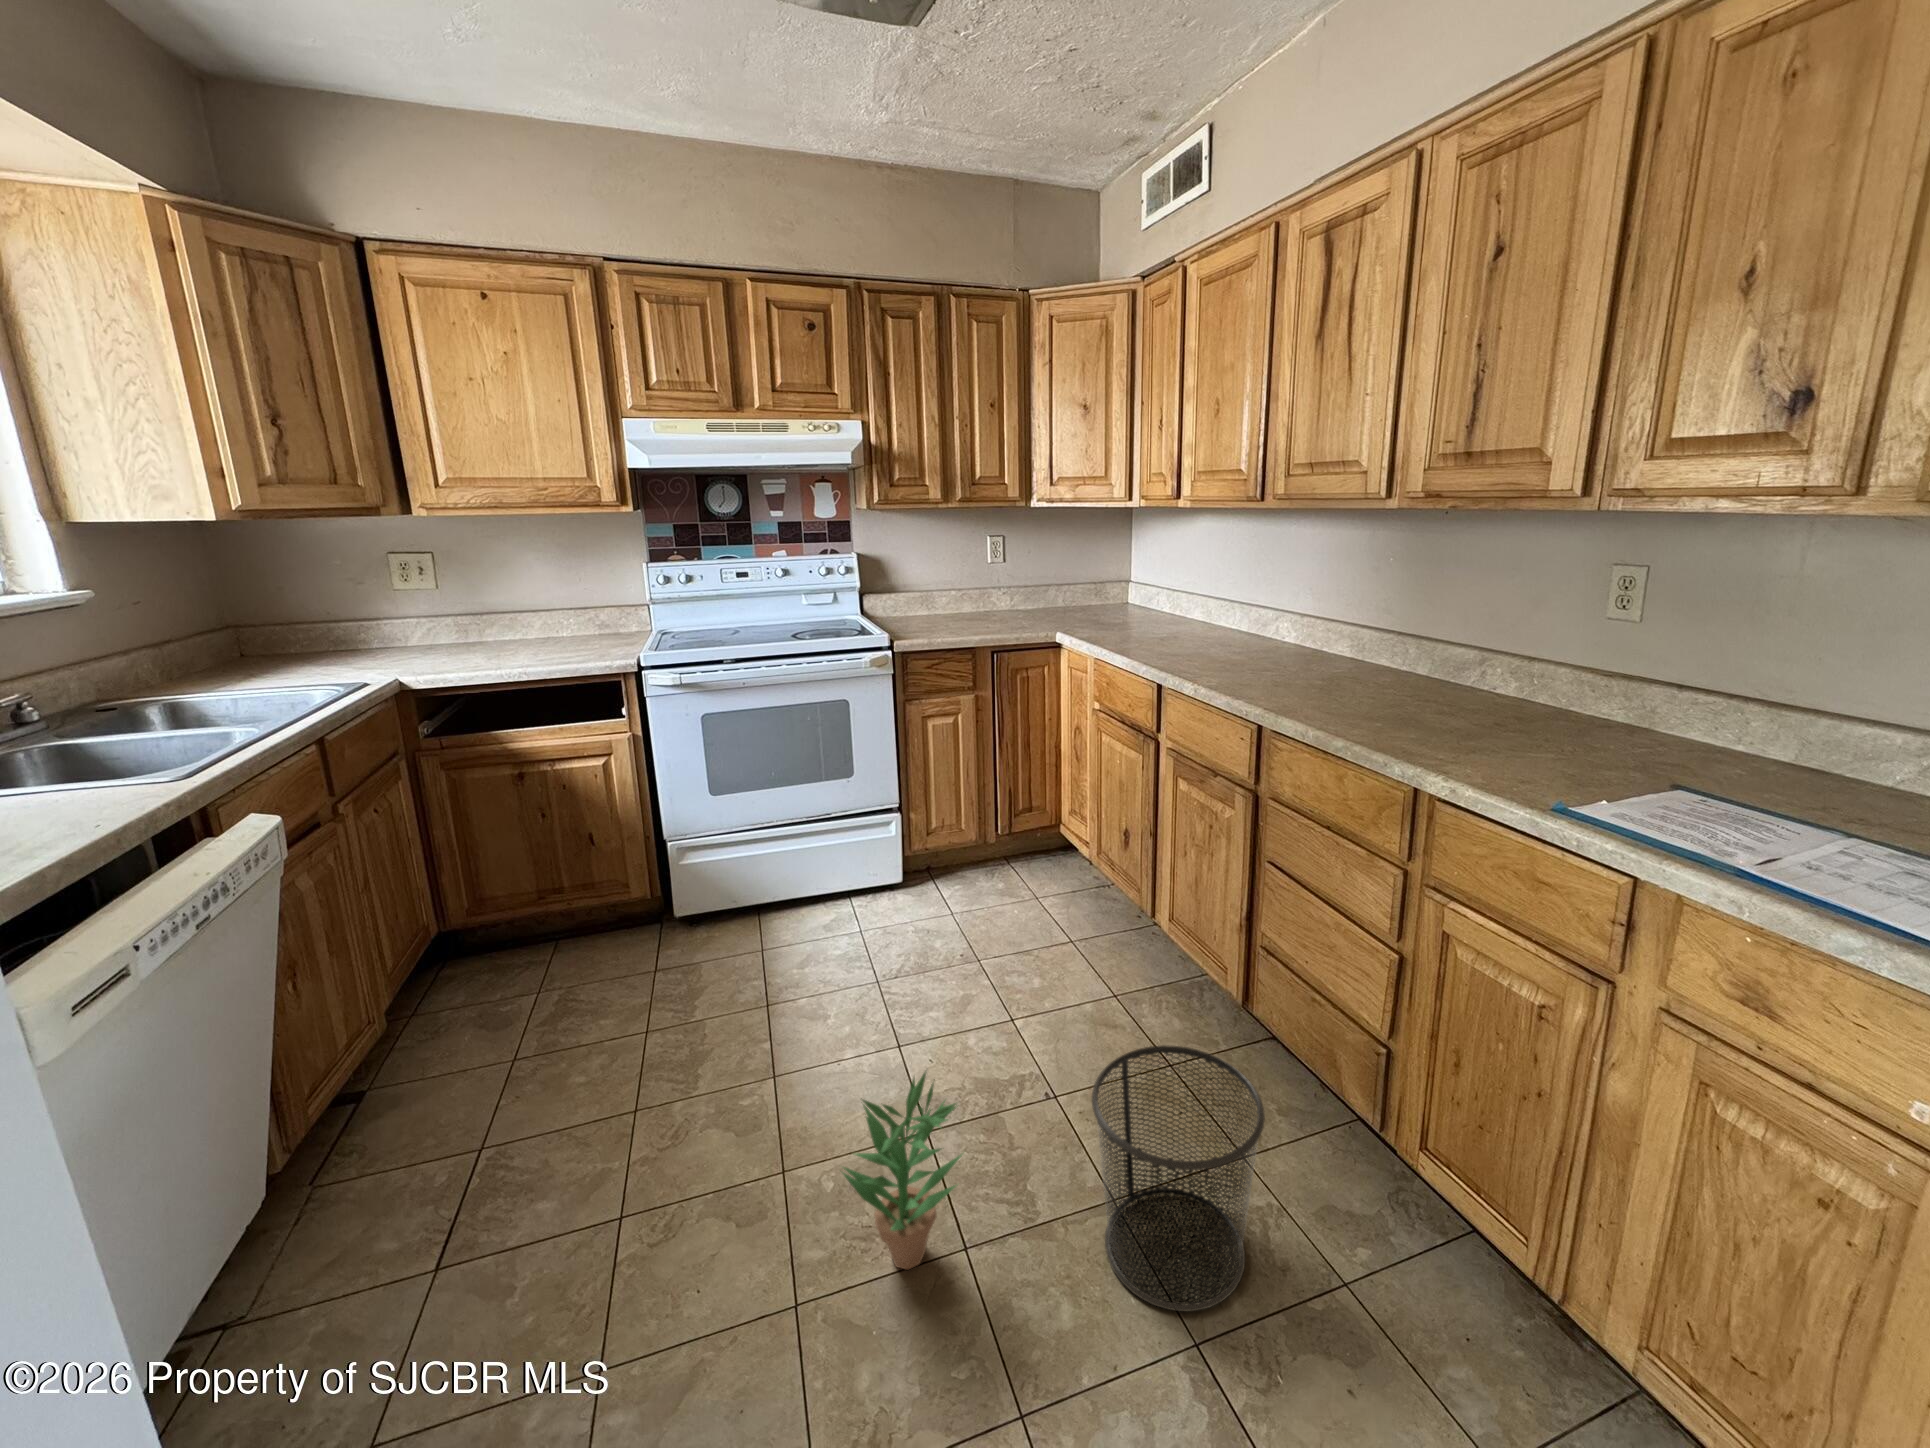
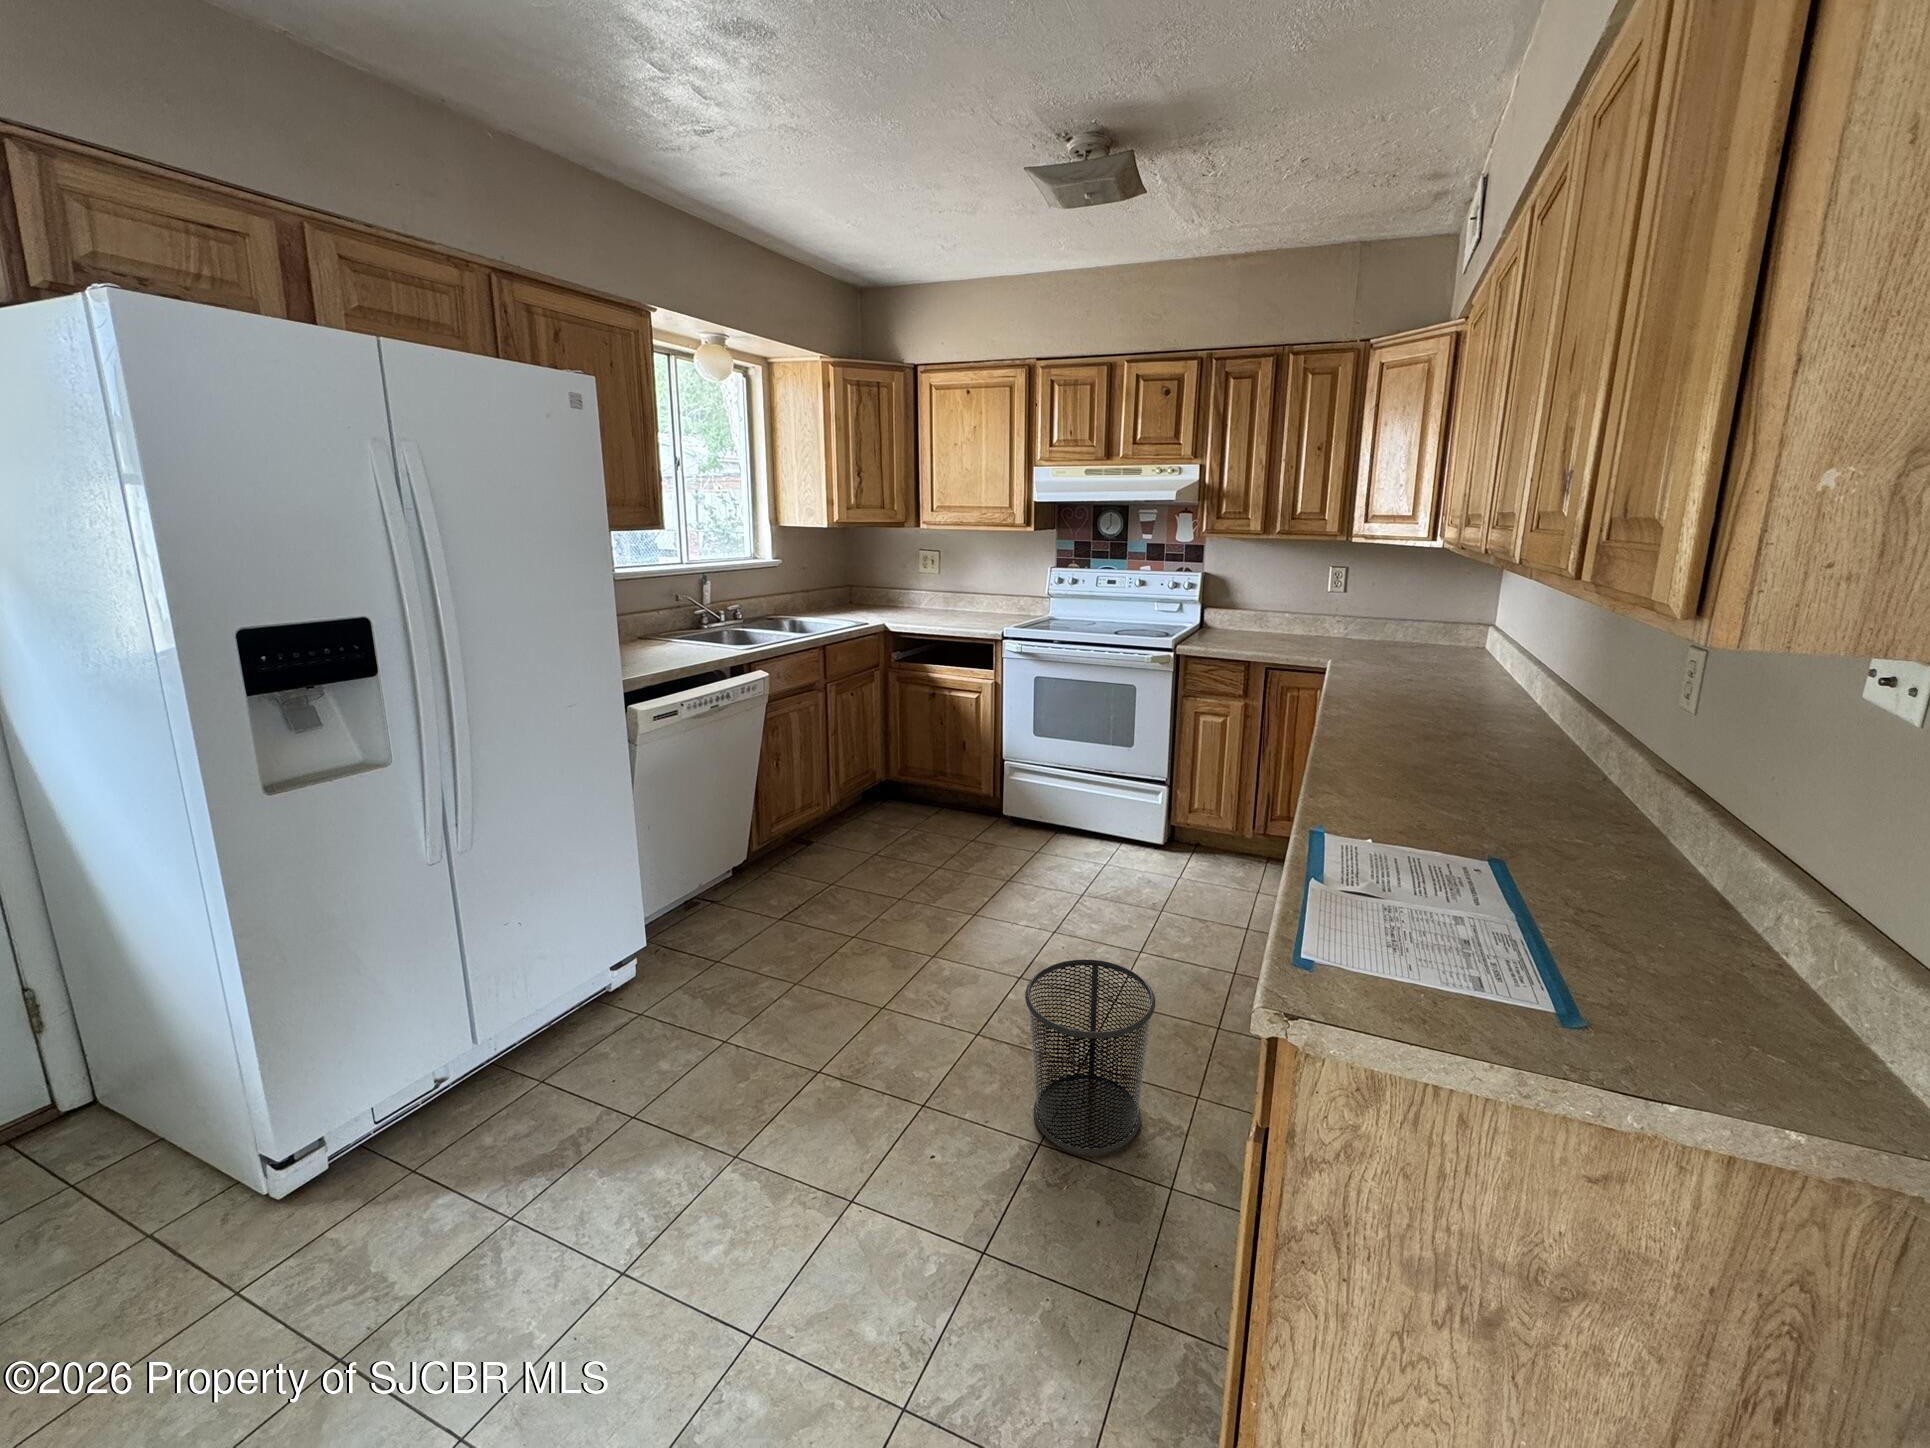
potted plant: present [842,1071,962,1270] -> none [905,901,982,1032]

